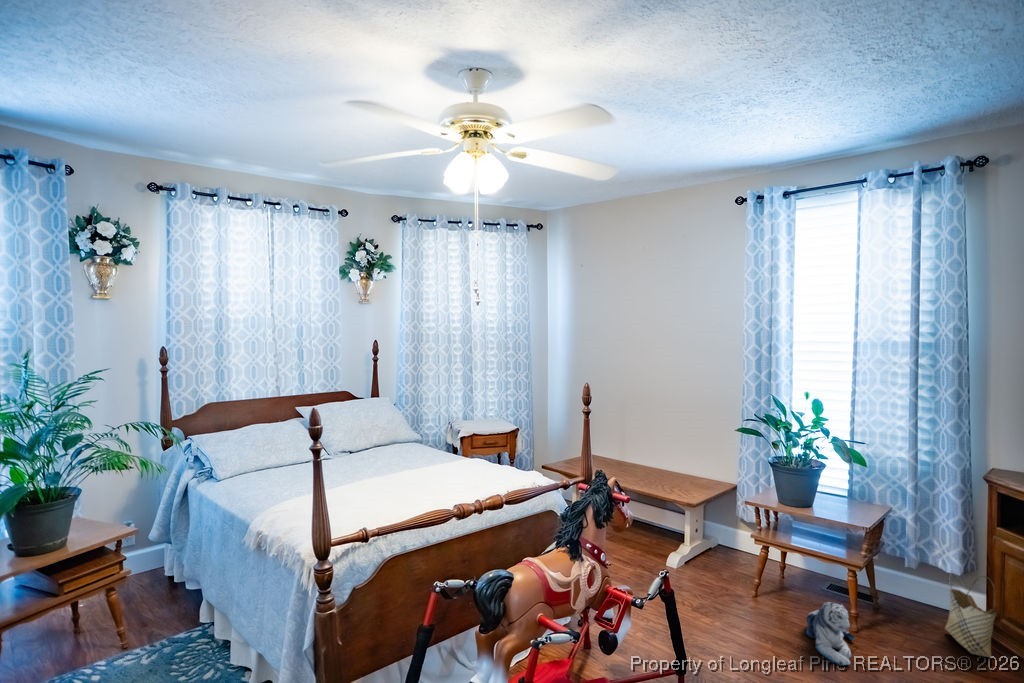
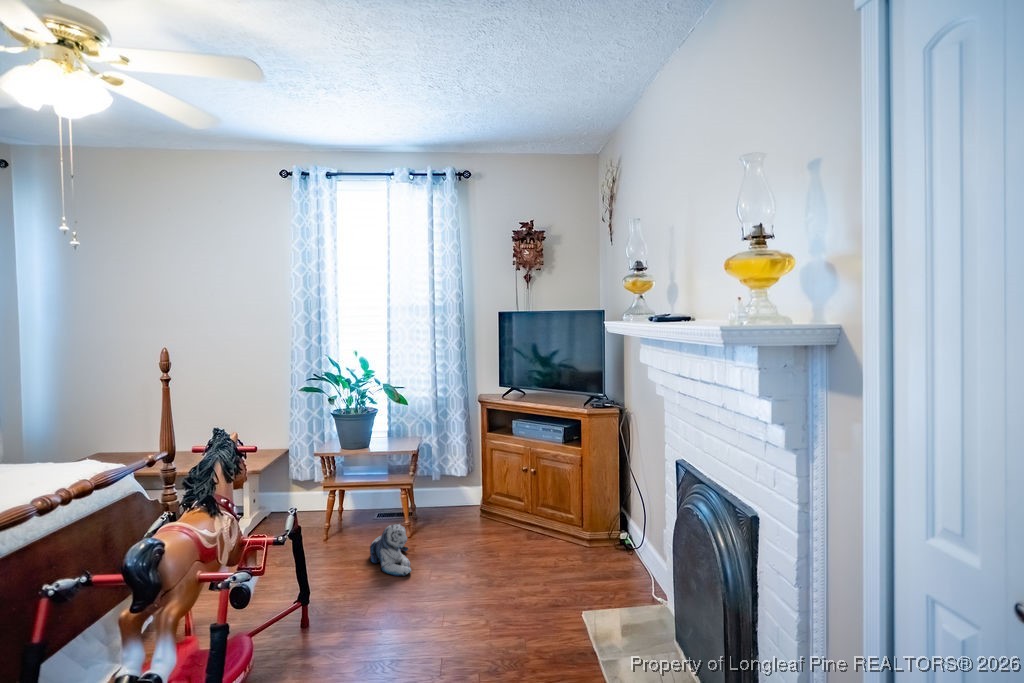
woven basket: present [945,573,996,657] -> none [461,470,492,528]

